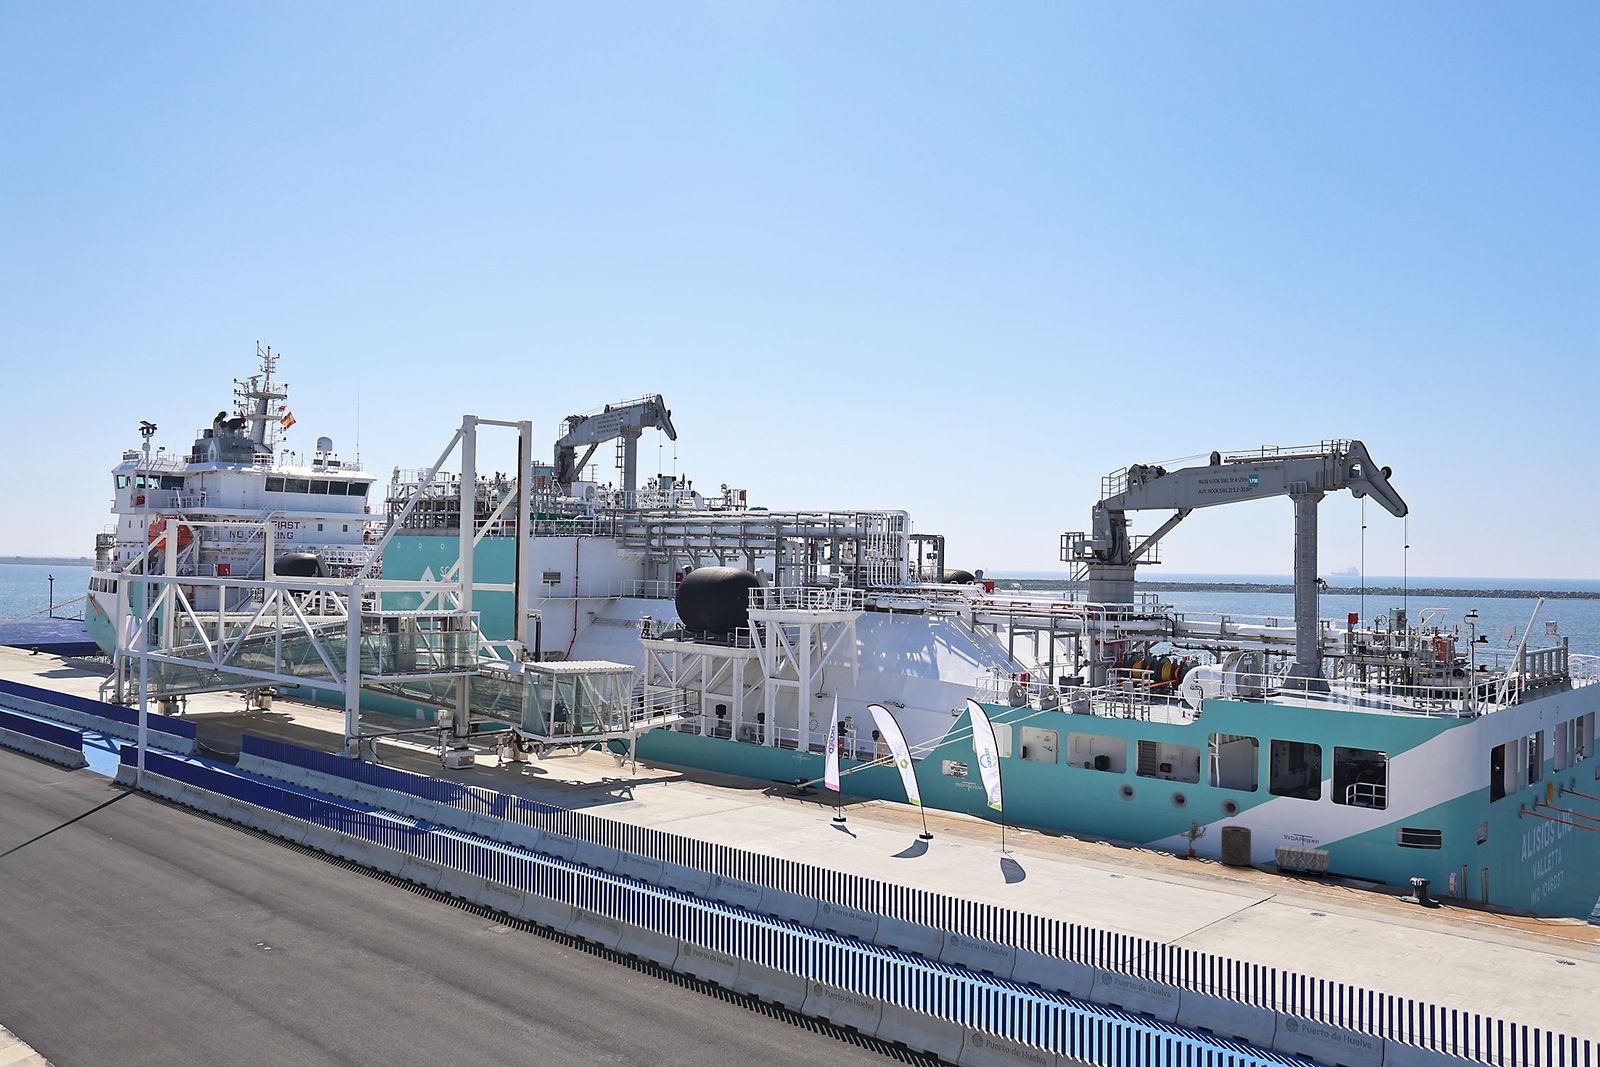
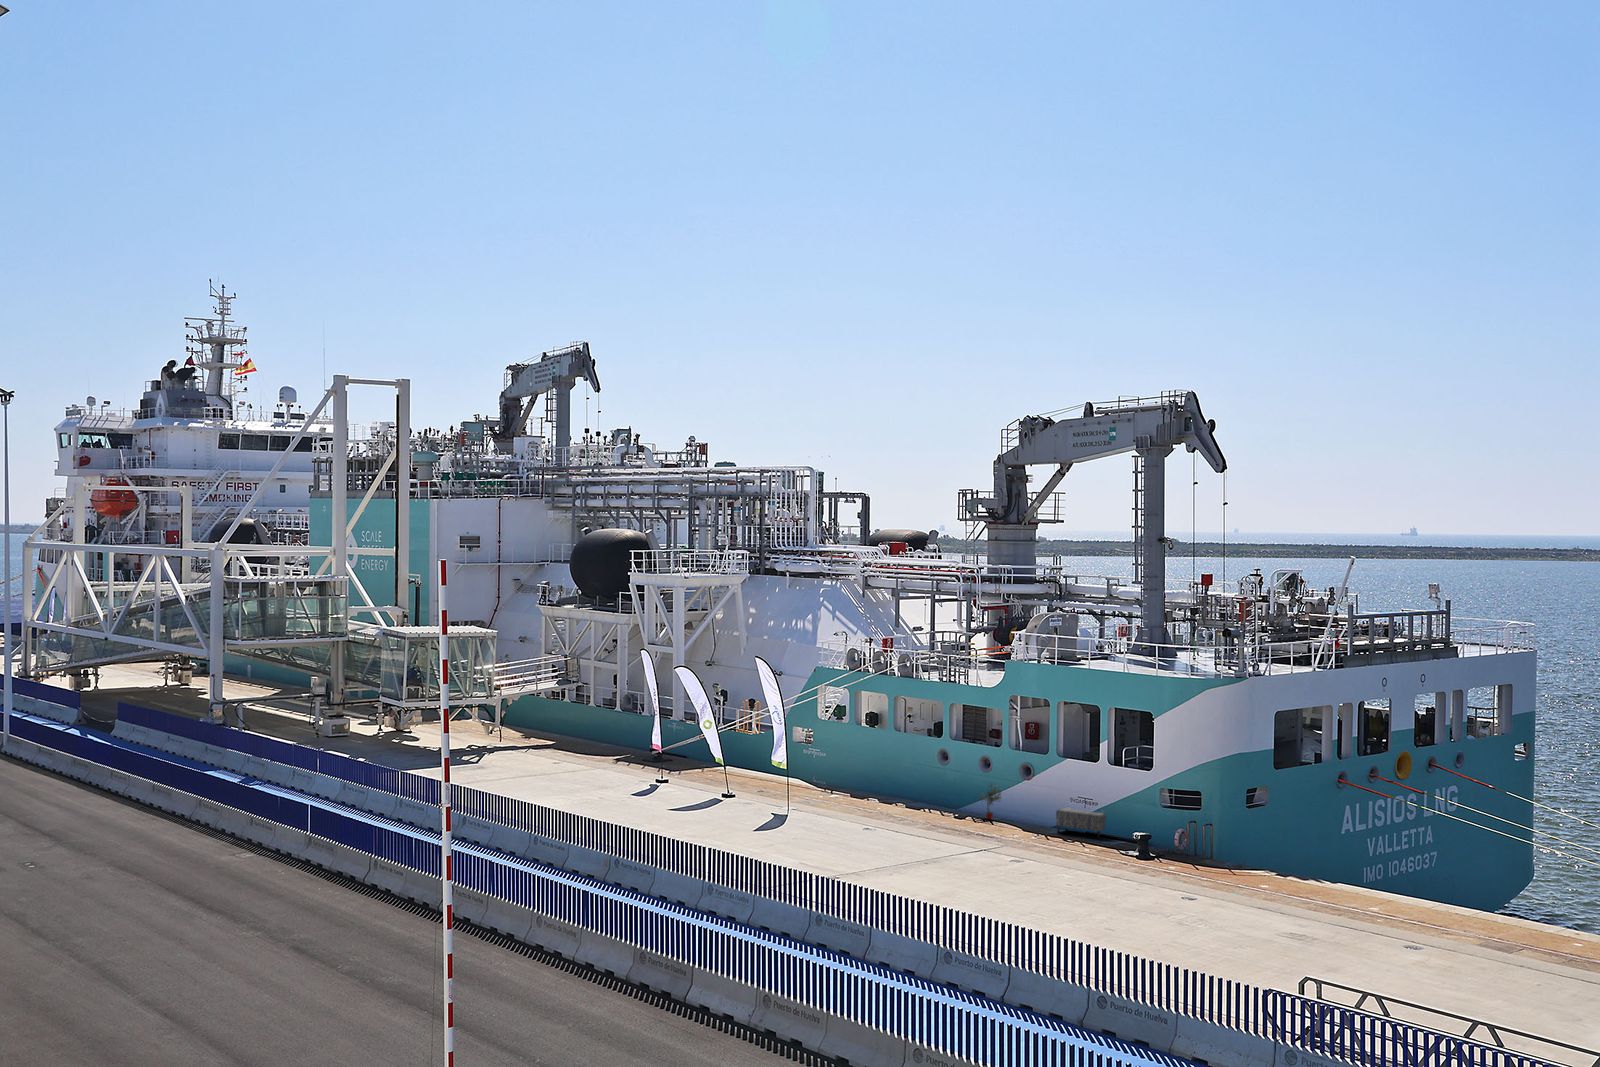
trash can: present [1221,826,1251,866] -> none [1011,789,1040,828]

